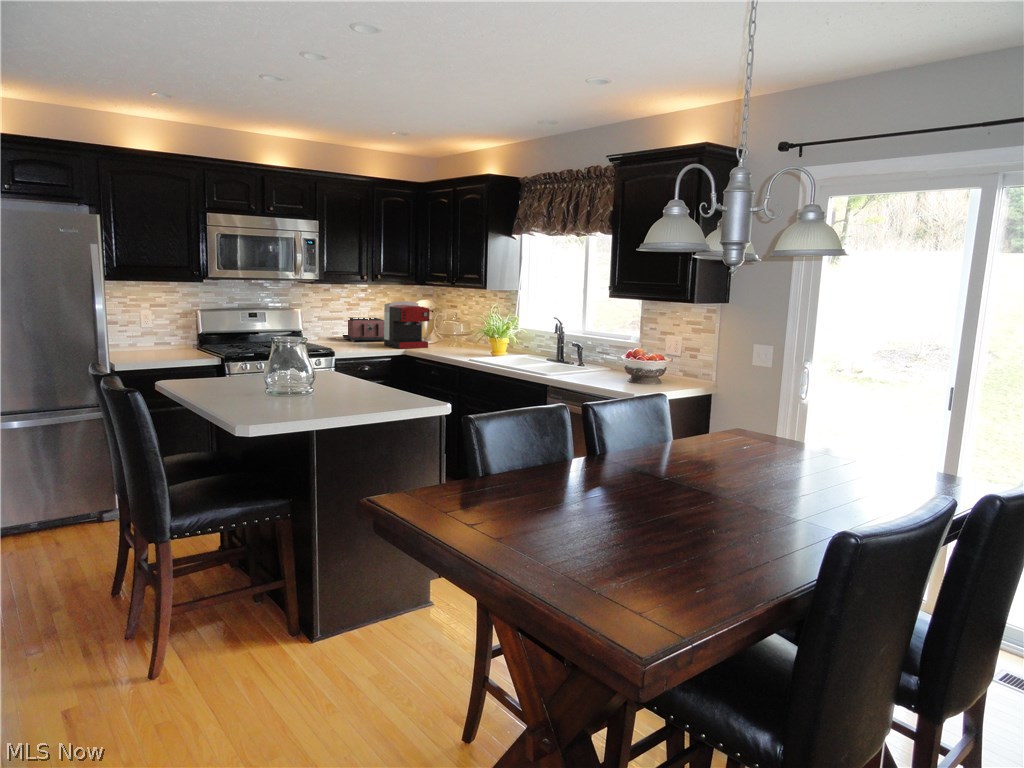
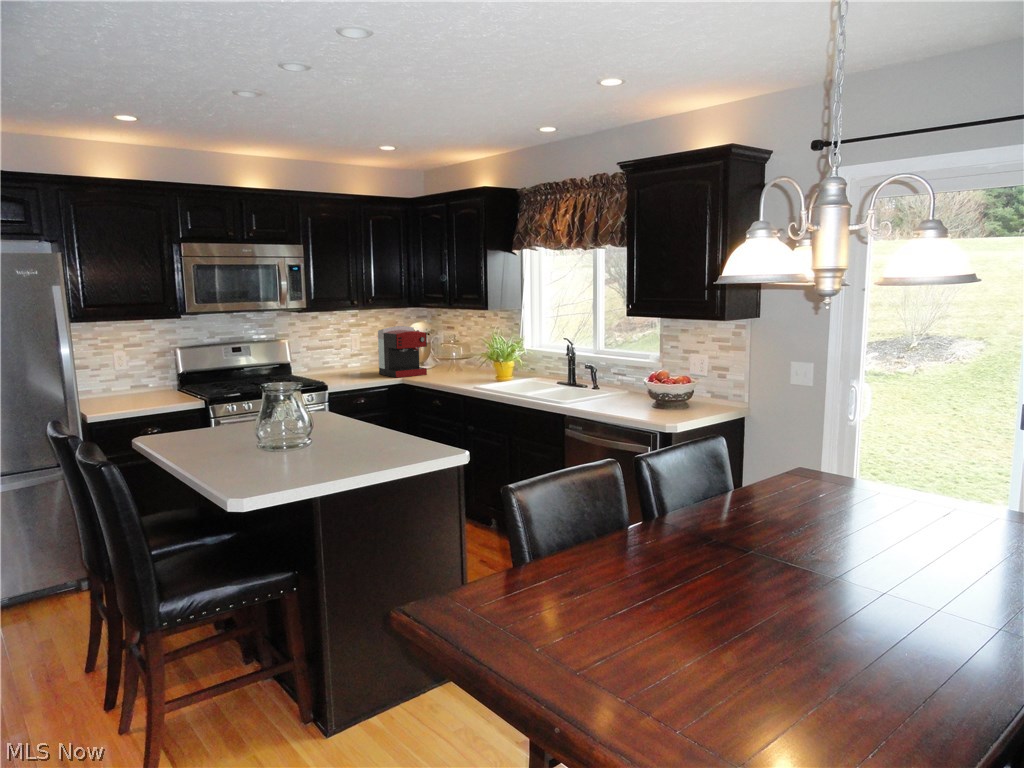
toaster: present [343,317,384,342] -> none [333,344,382,372]

